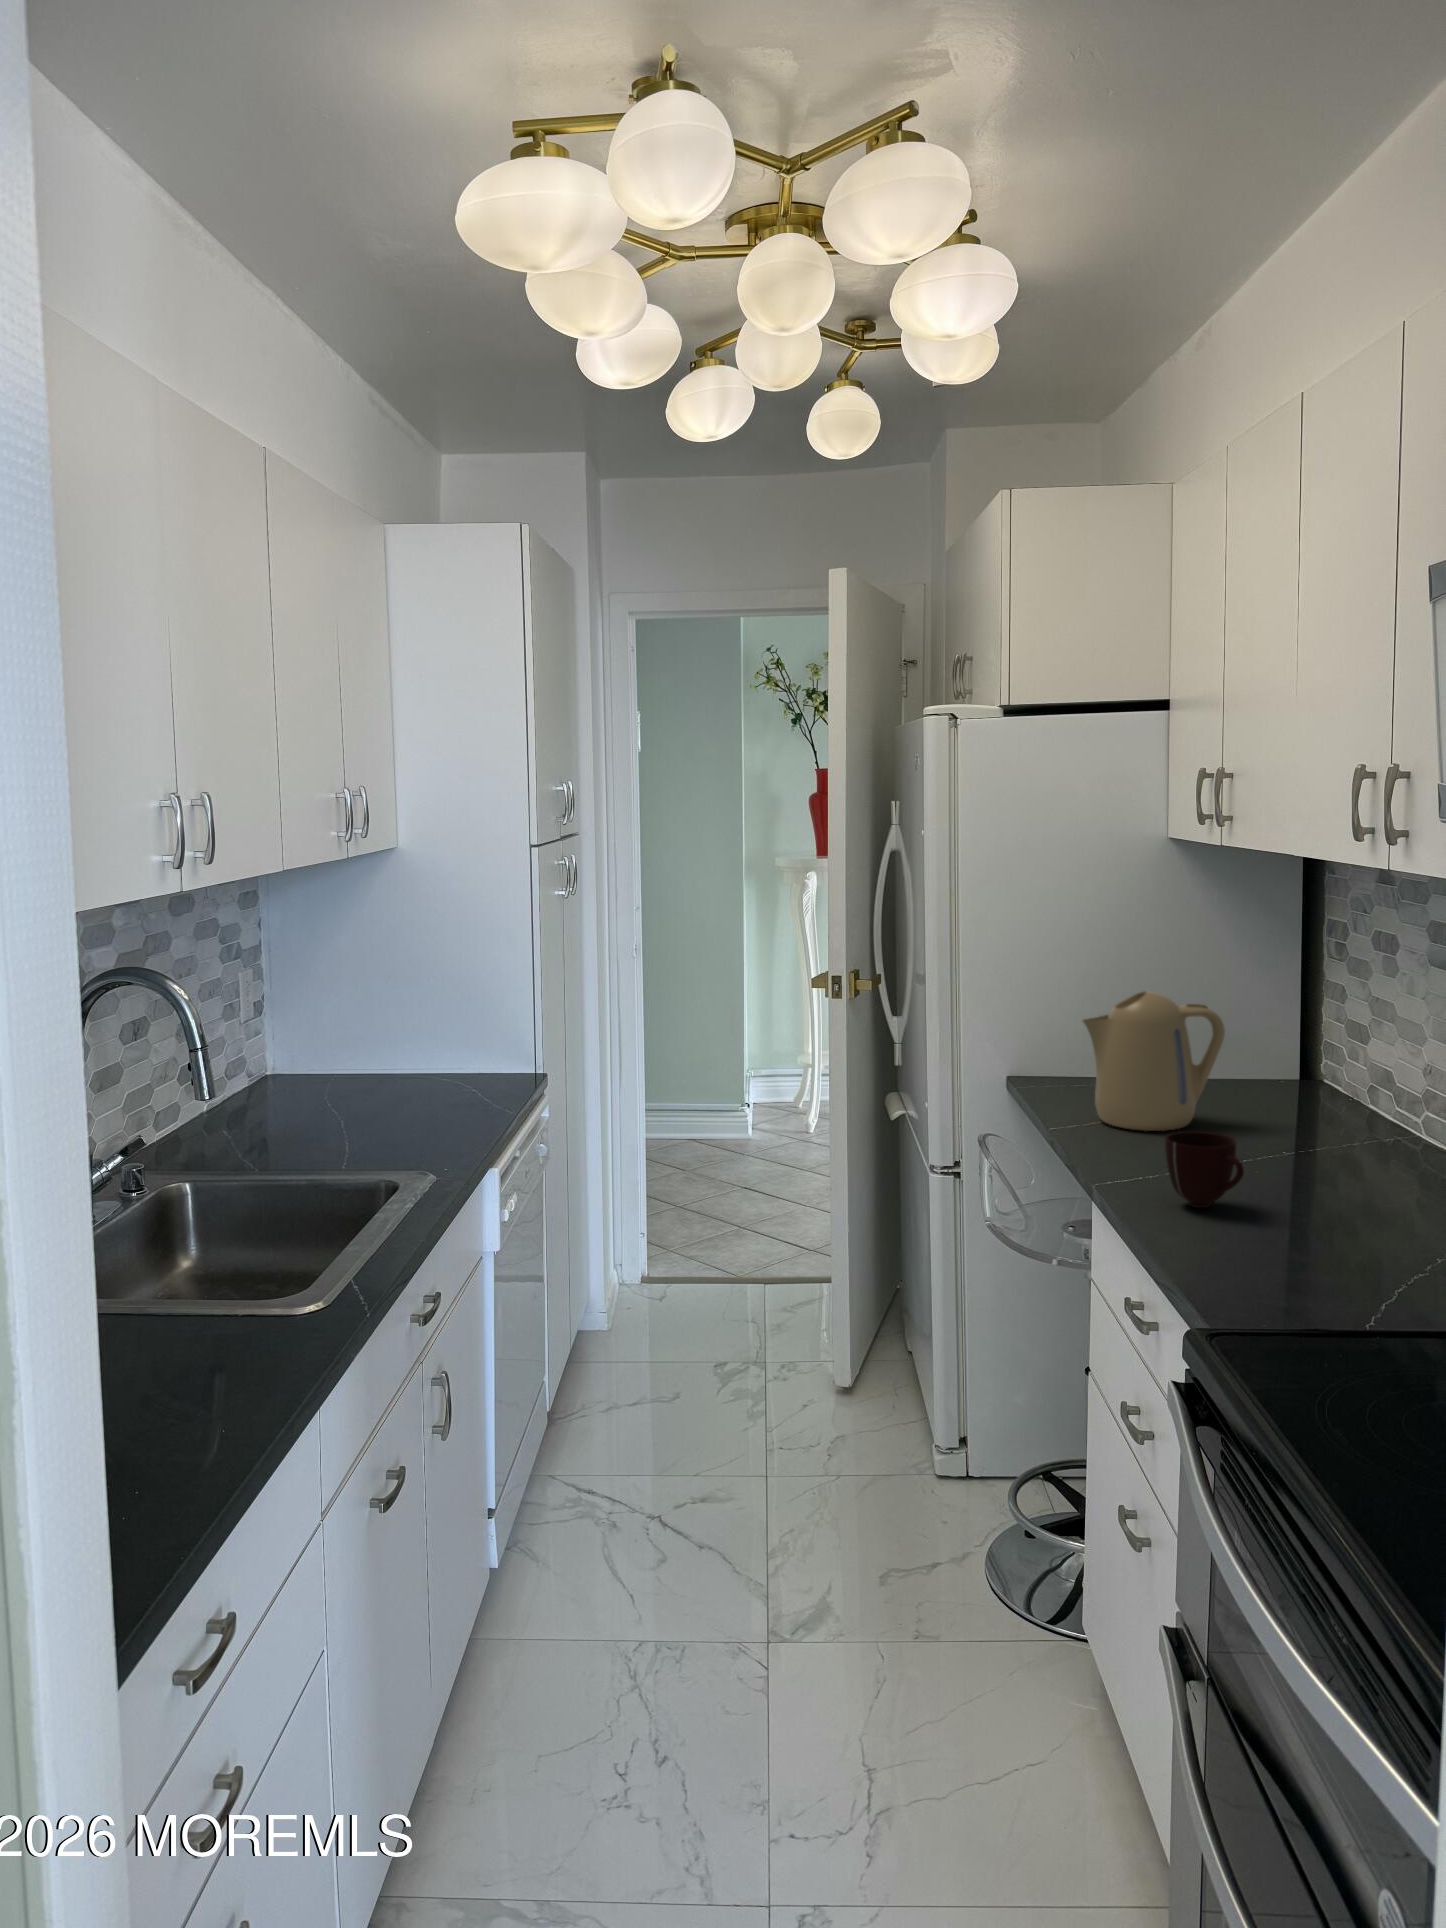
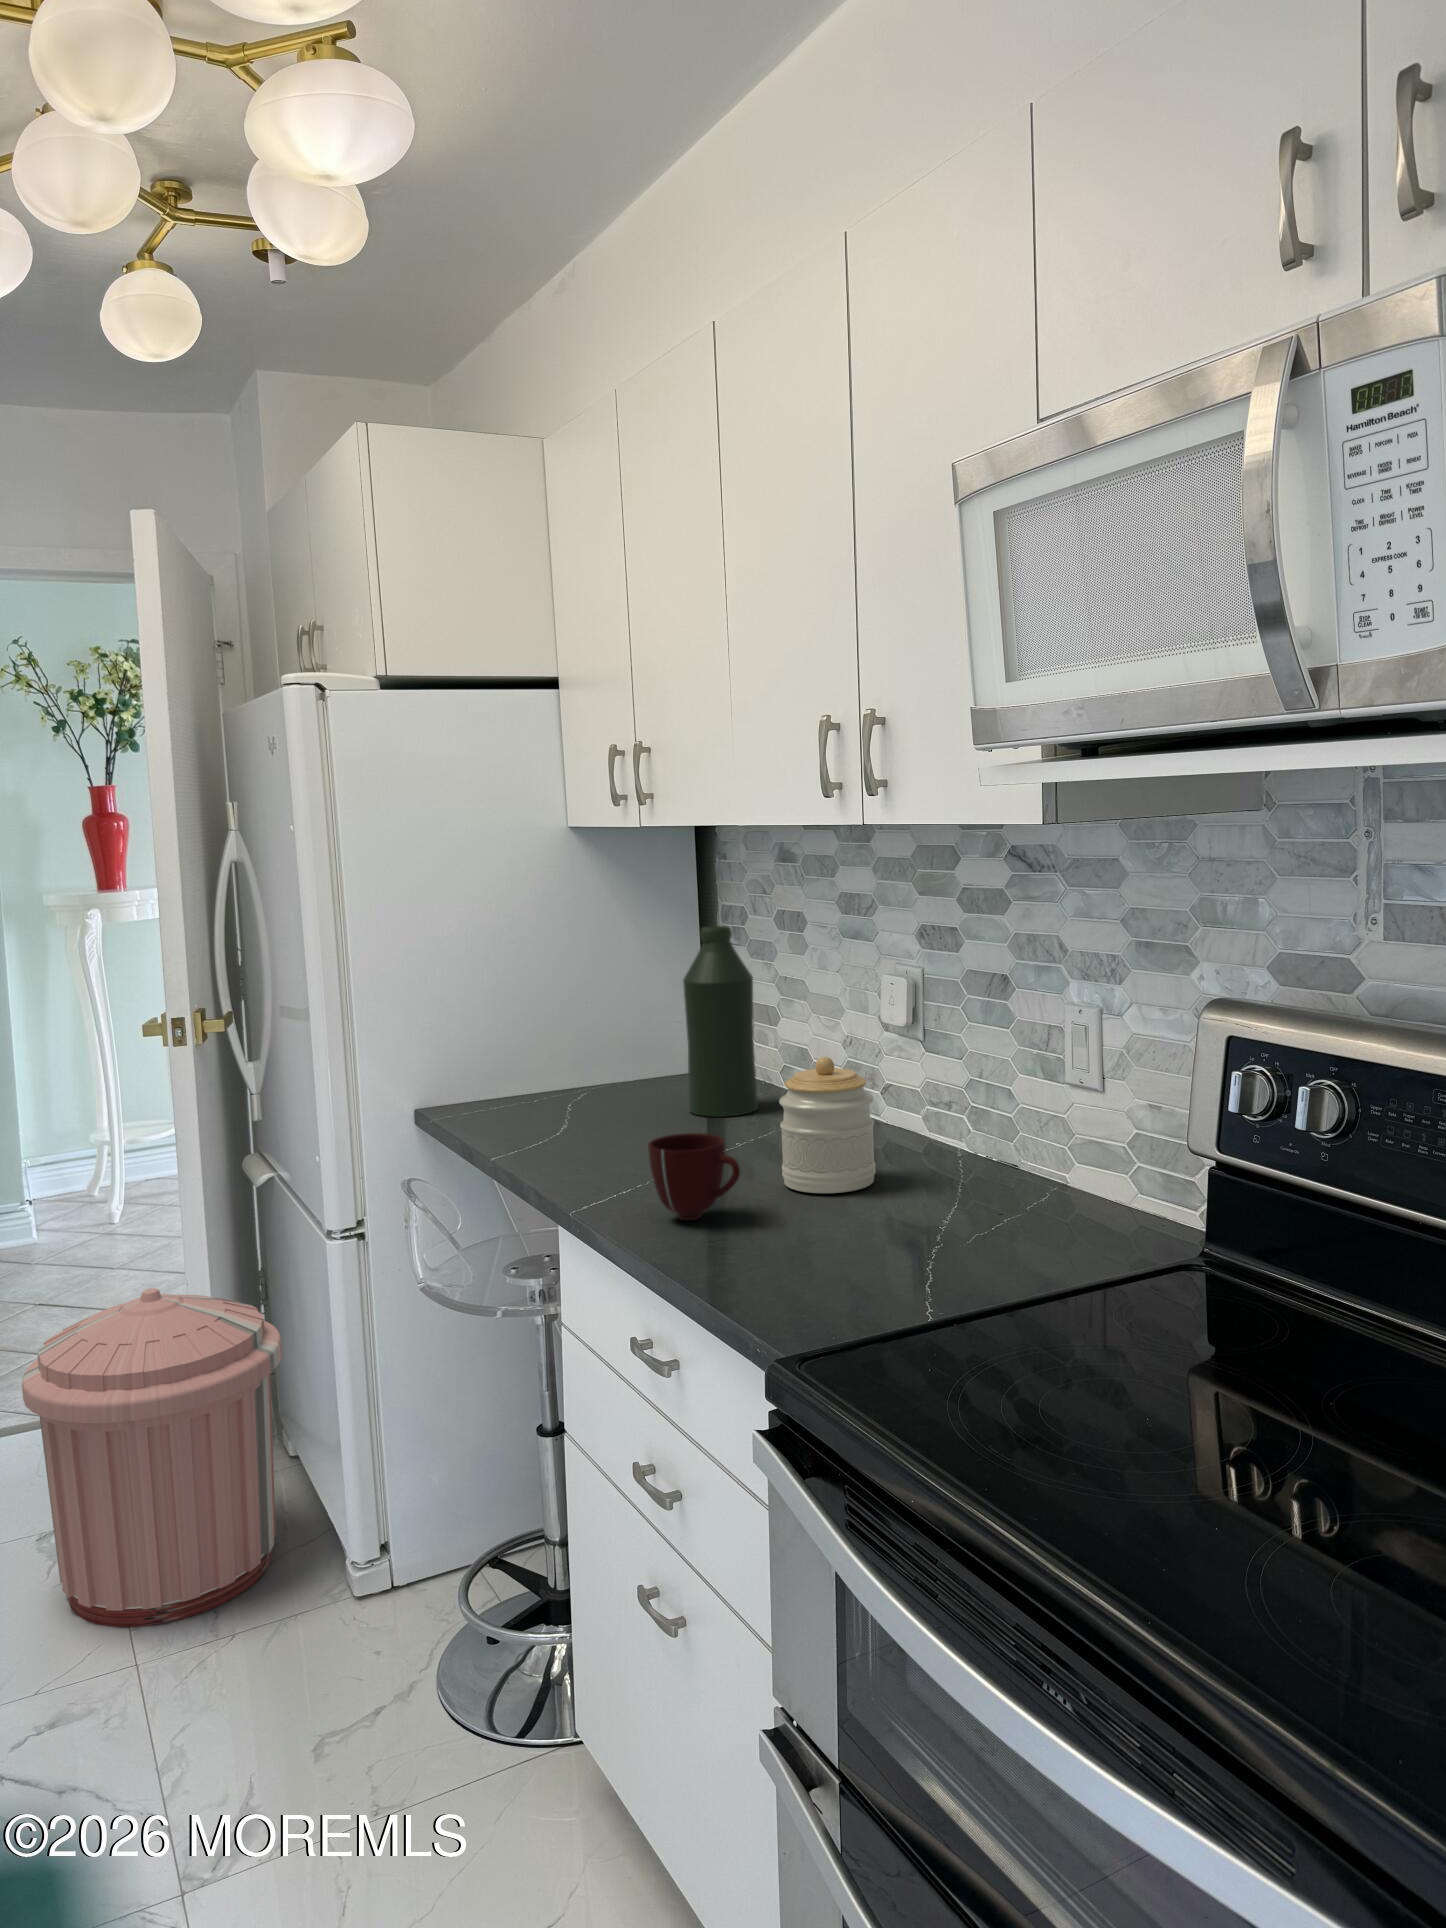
bottle: none [1258,942,1332,1123] -> present [683,926,758,1117]
kettle: present [1082,991,1225,1131] -> none [507,991,658,1147]
jar: none [1304,1080,1402,1208] -> present [779,1057,875,1193]
trash can: none [705,1192,897,1454] -> present [22,1288,282,1627]

